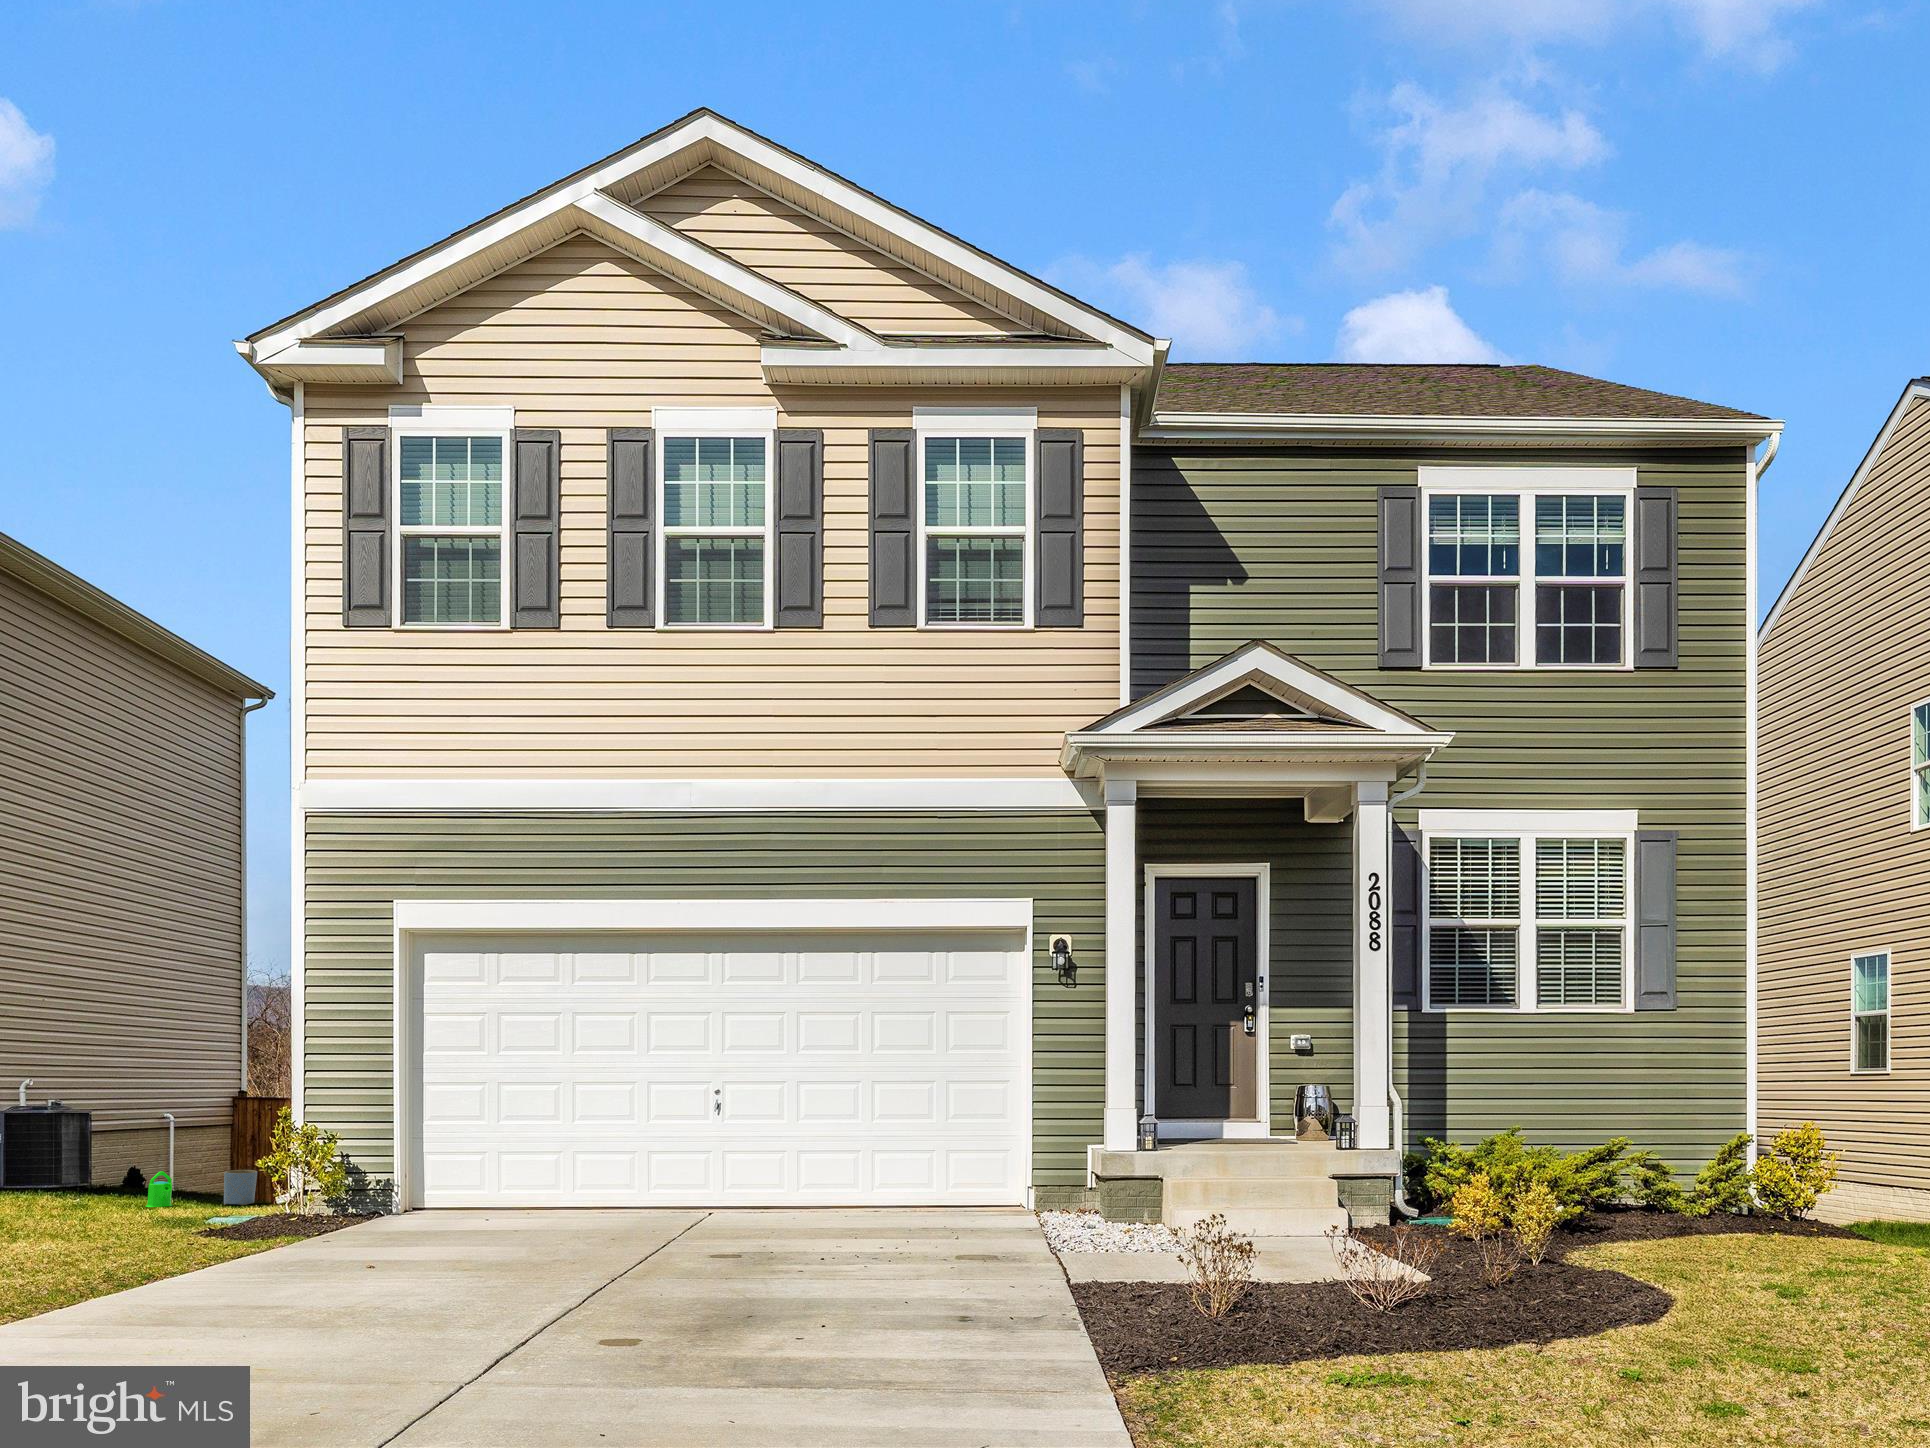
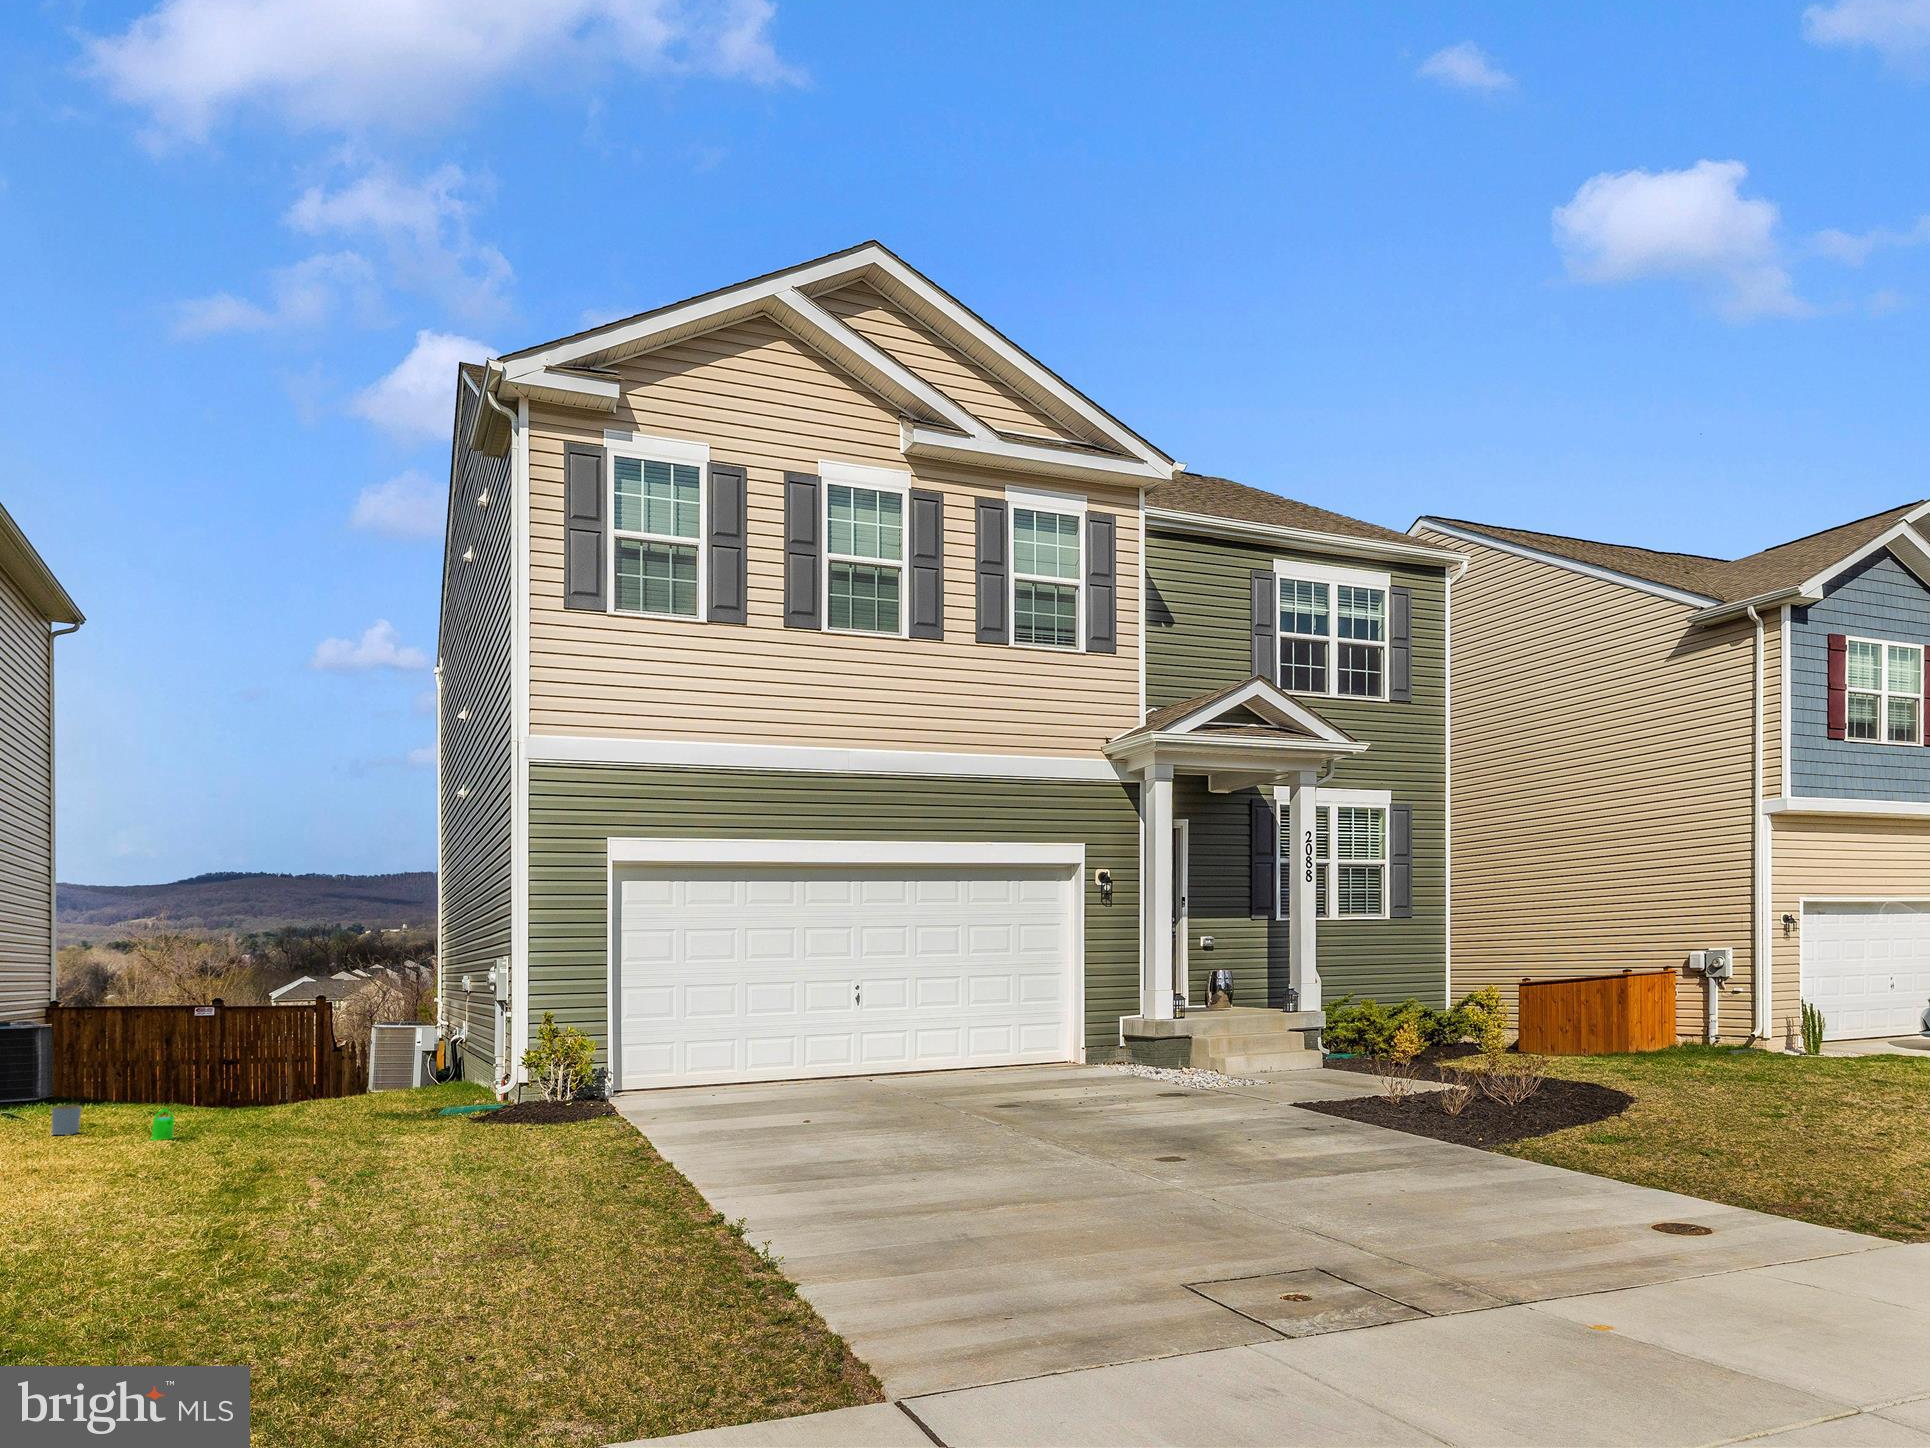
planter: present [224,1170,257,1205] -> present [51,1105,81,1135]

